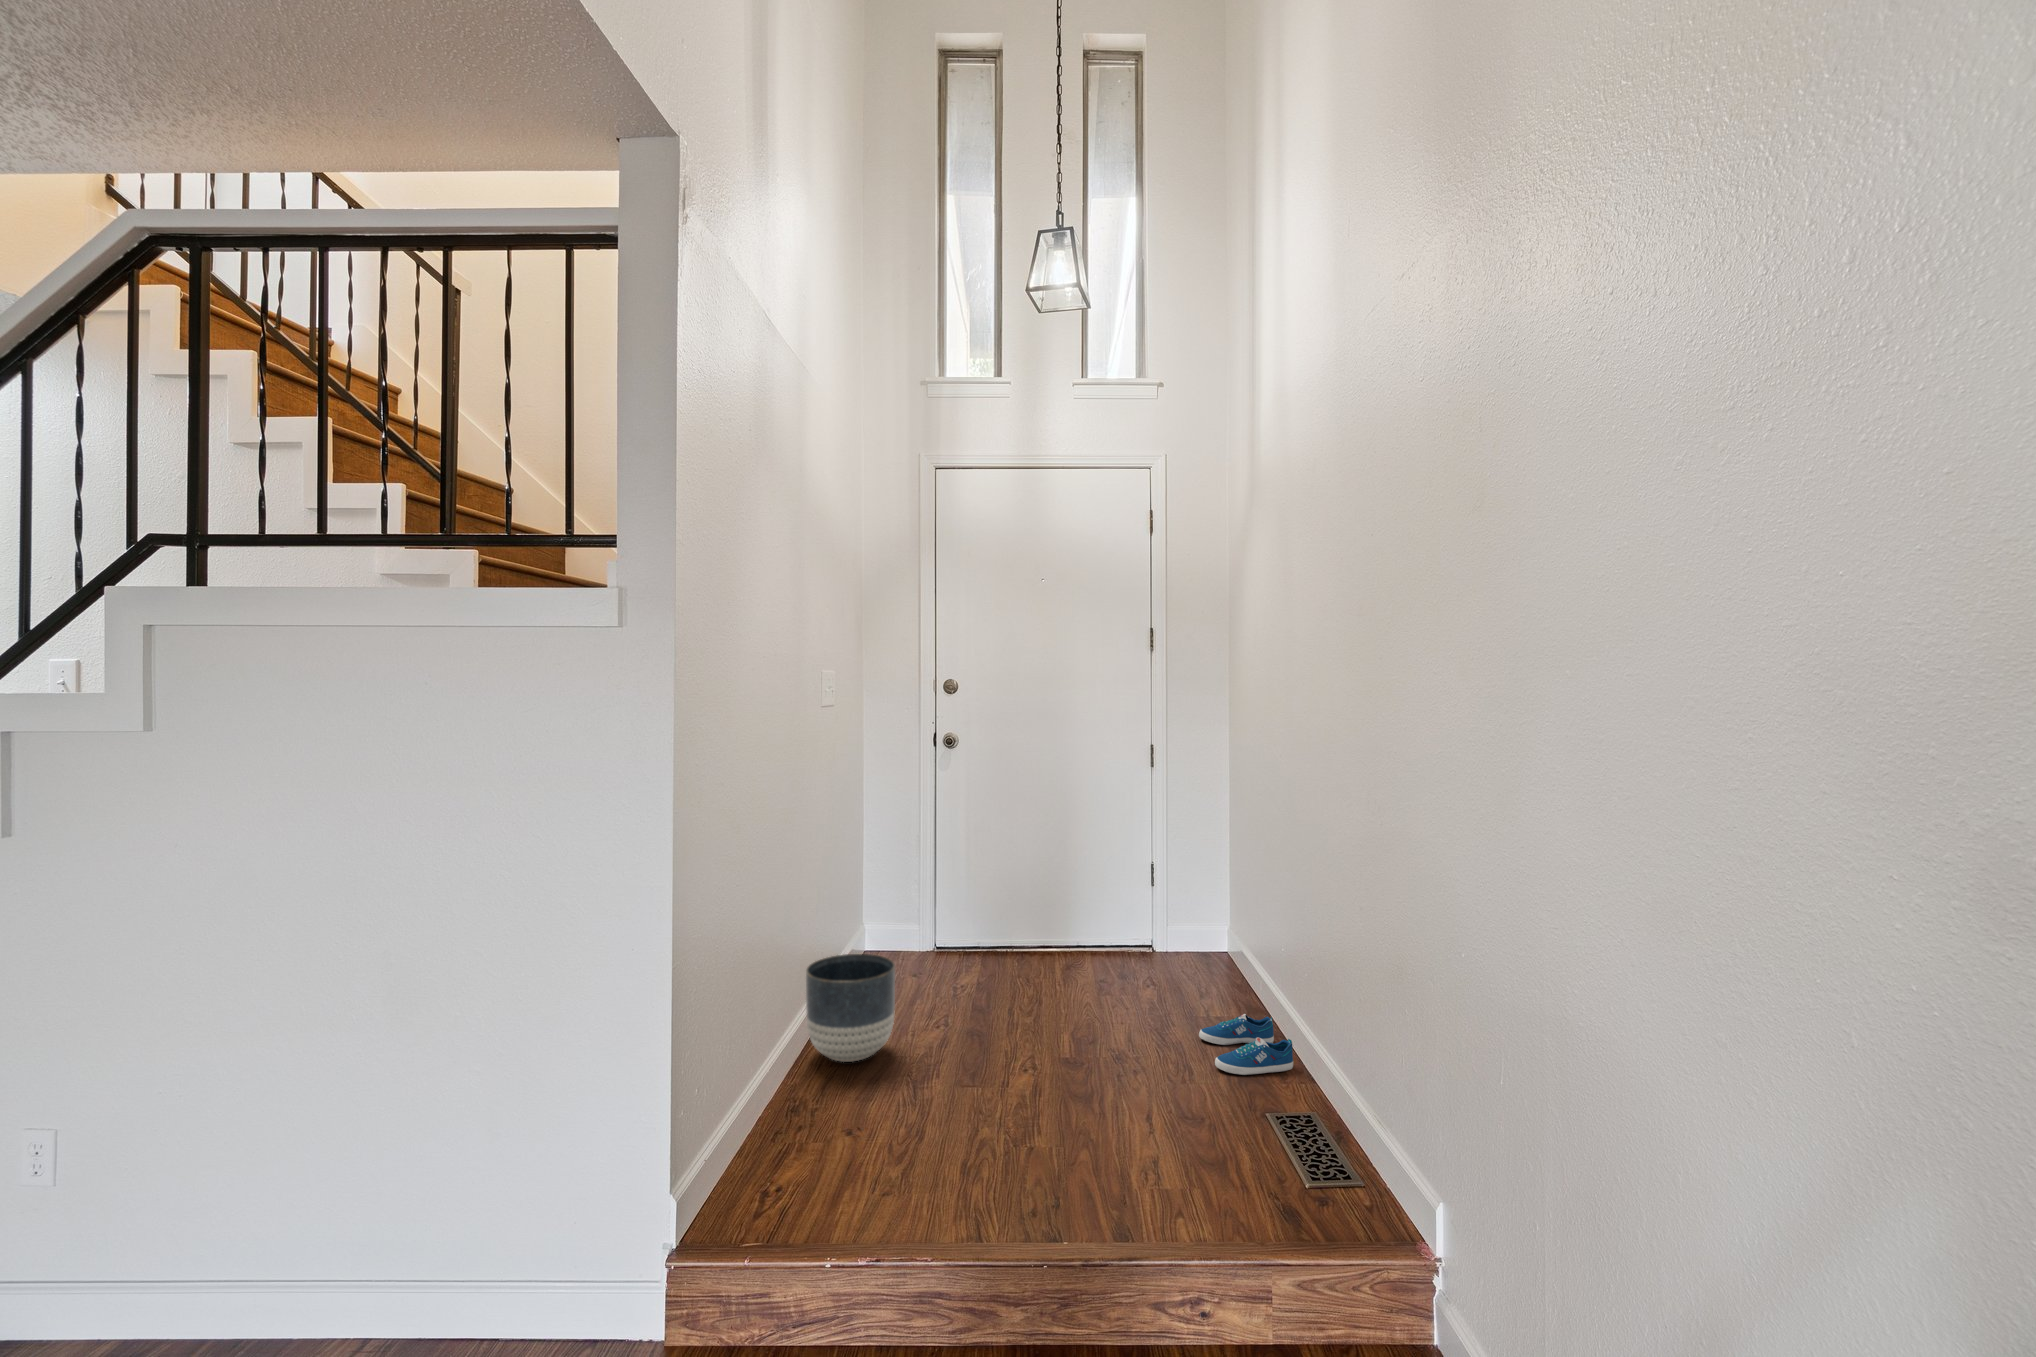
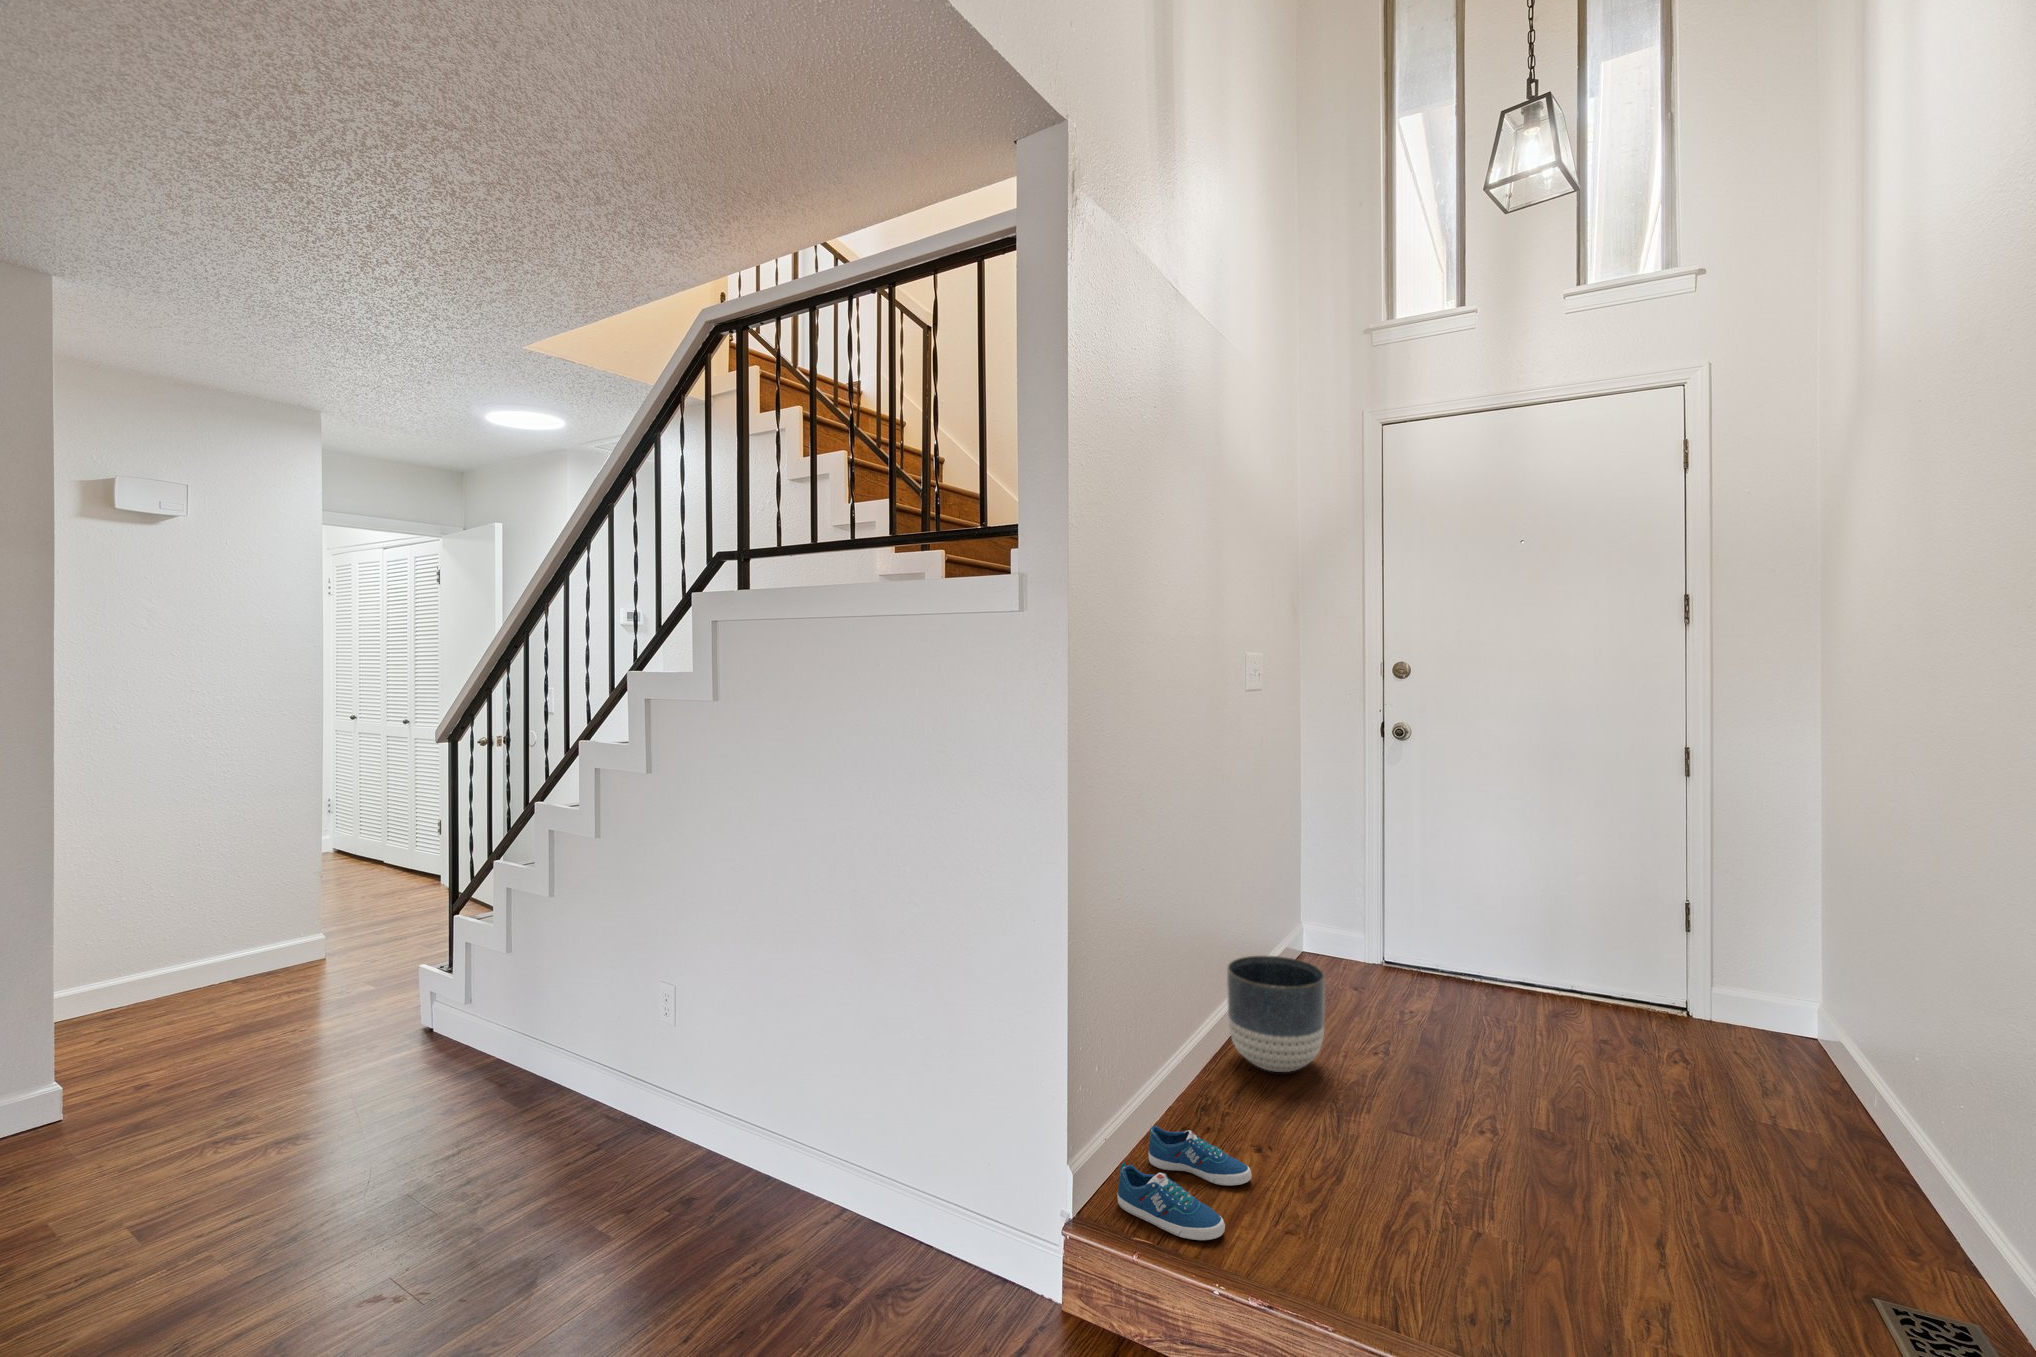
sneaker: present [1199,1014,1293,1075] -> present [1117,1125,1251,1240]

